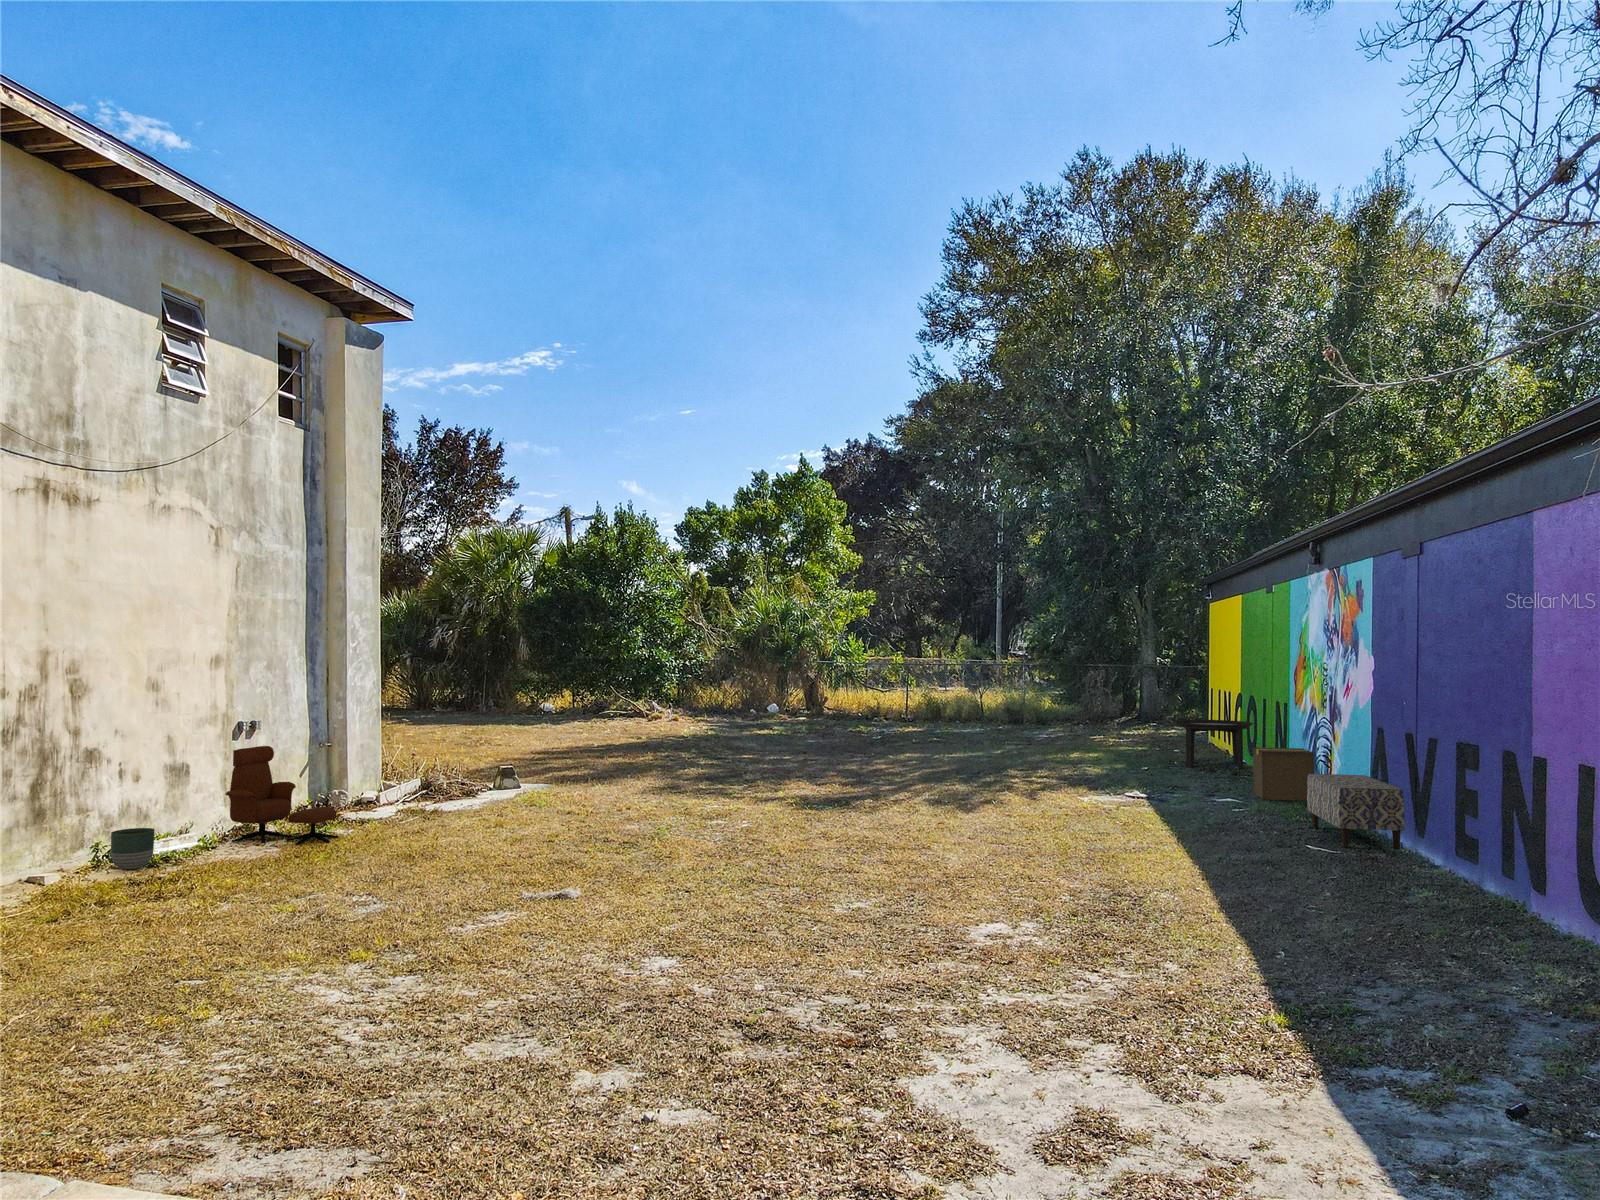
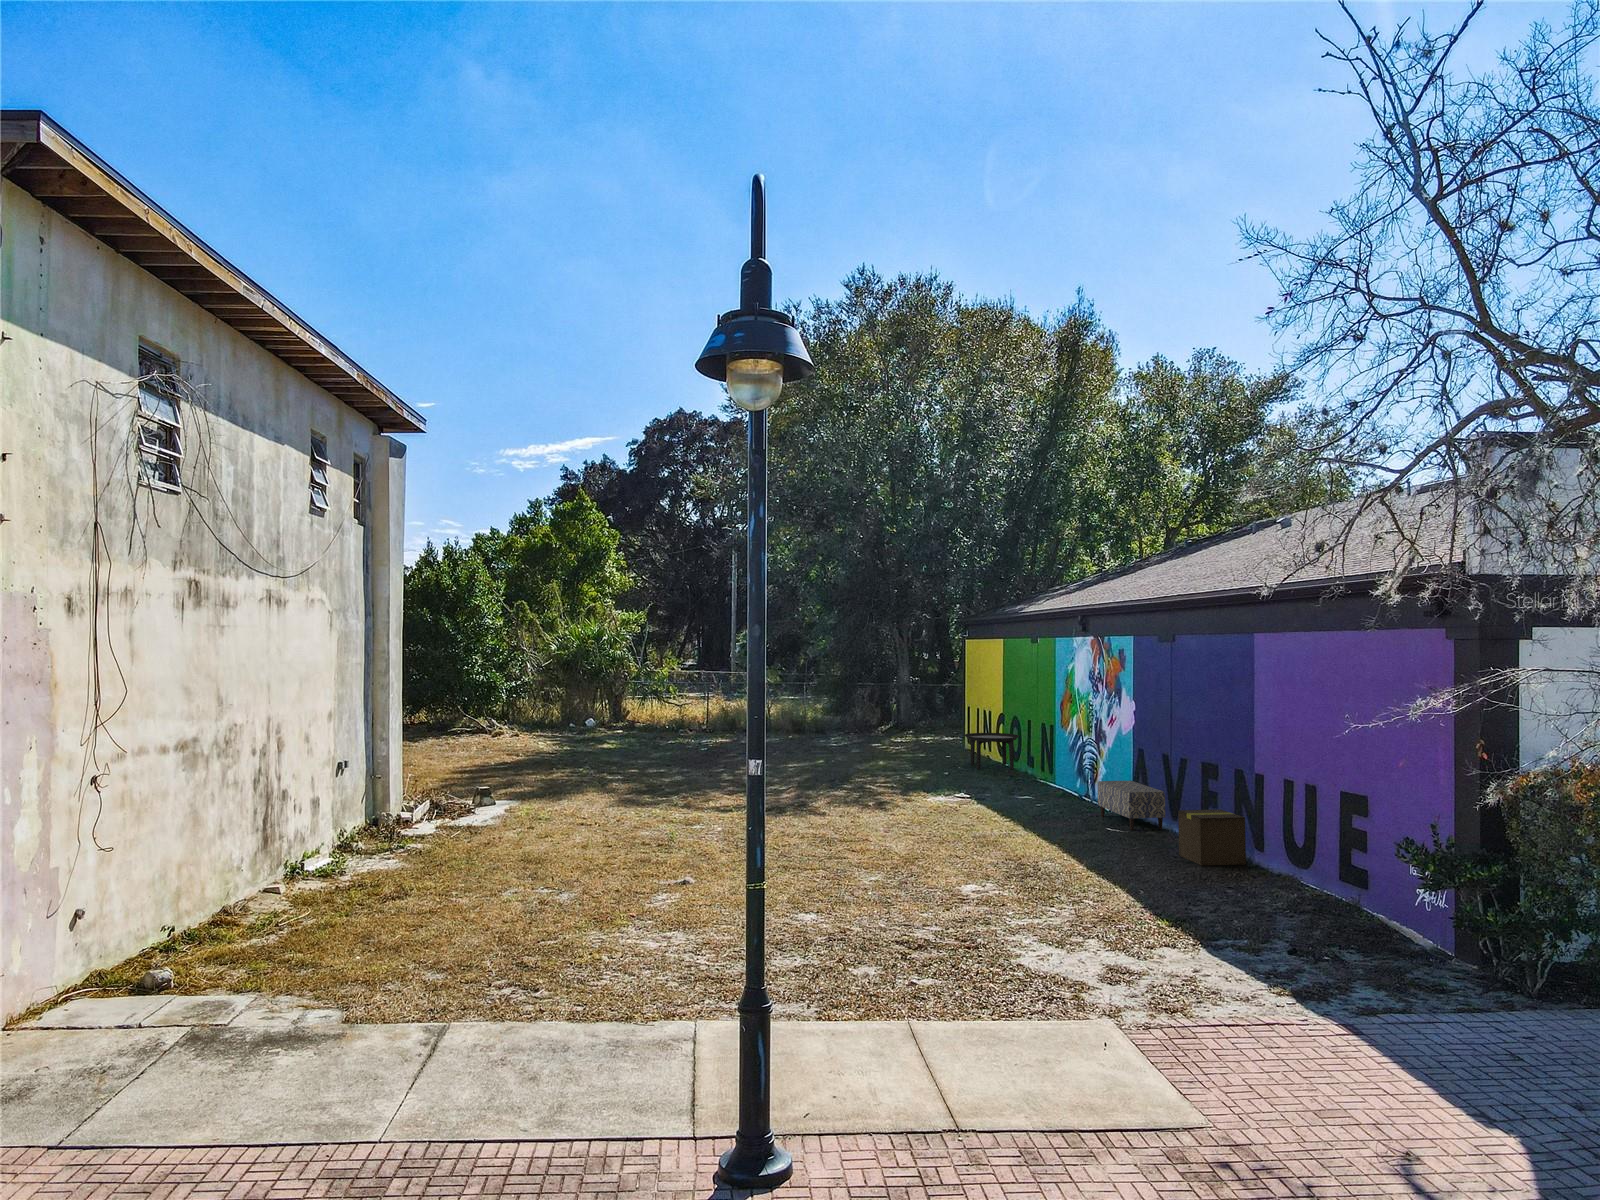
lounge chair: present [226,746,338,845] -> none [348,802,437,884]
cardboard box: present [1253,747,1314,801] -> present [1178,809,1246,866]
planter: present [111,828,154,870] -> none [301,879,334,914]

